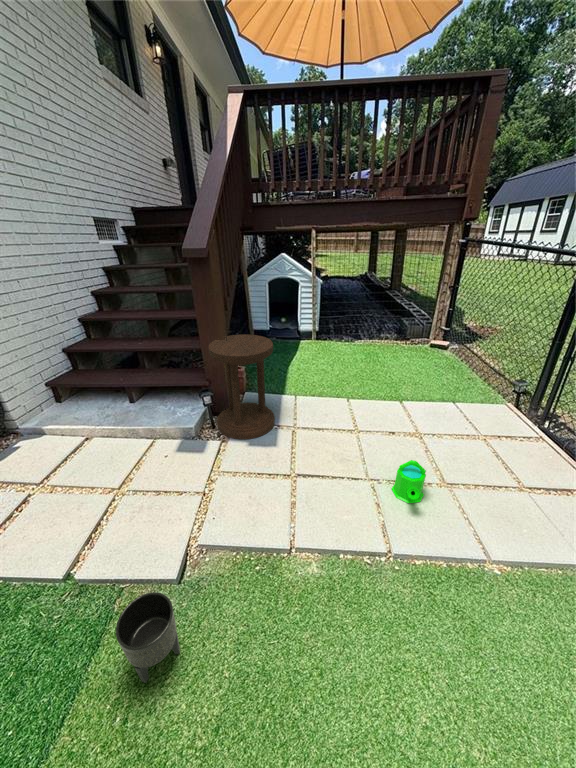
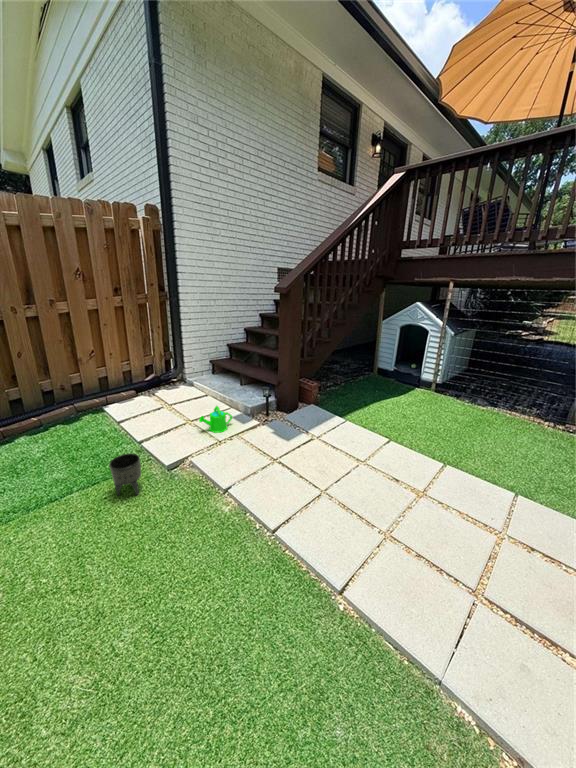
side table: present [209,334,275,439] -> none [272,353,320,432]
watering can: present [392,460,426,503] -> present [199,406,232,433]

